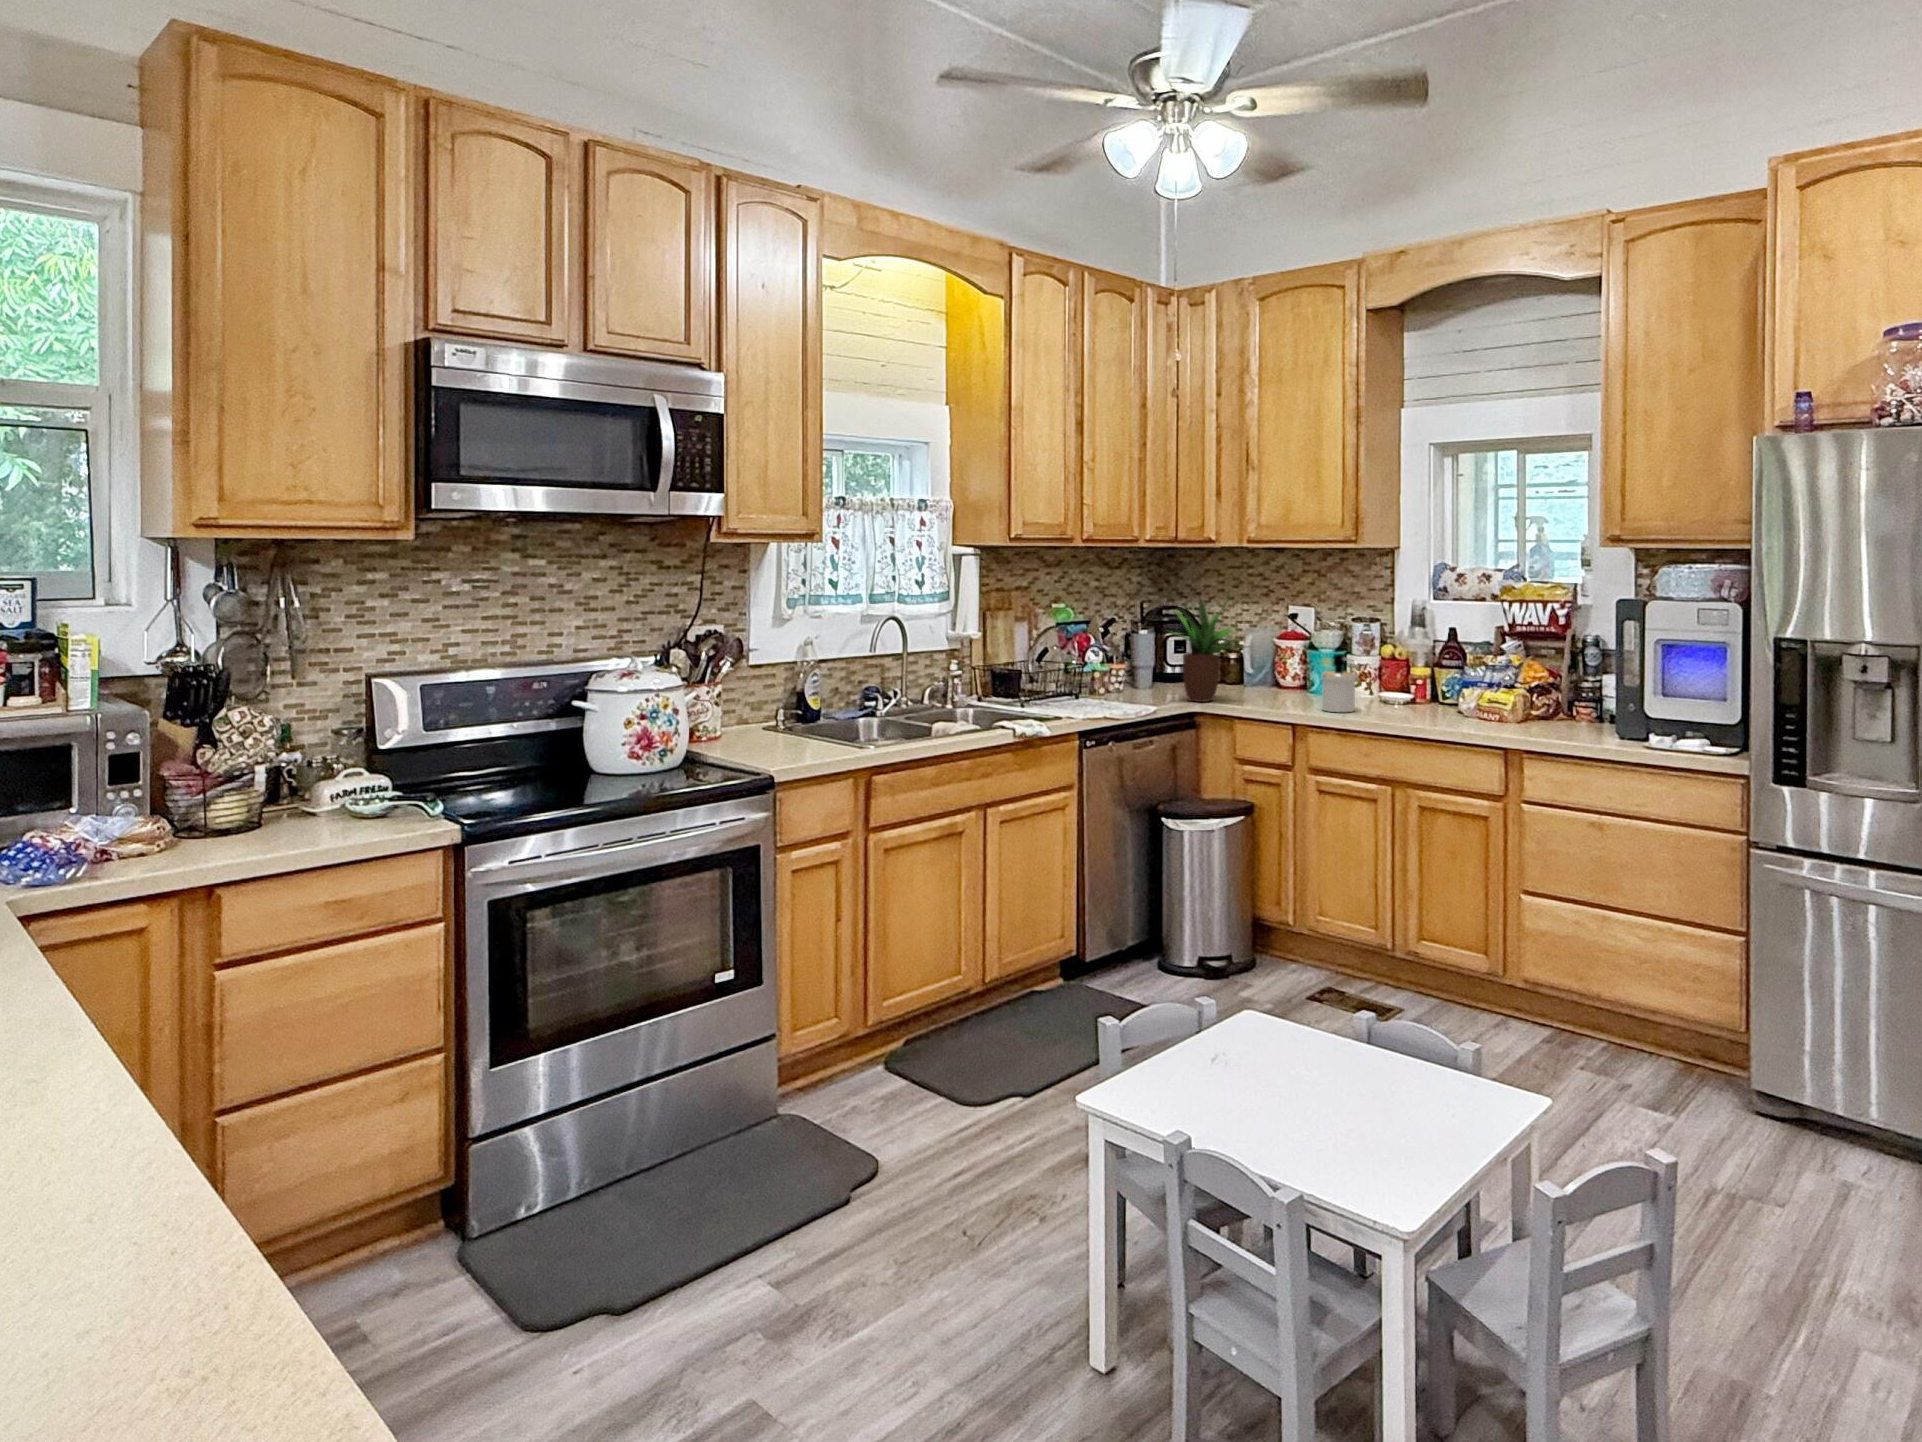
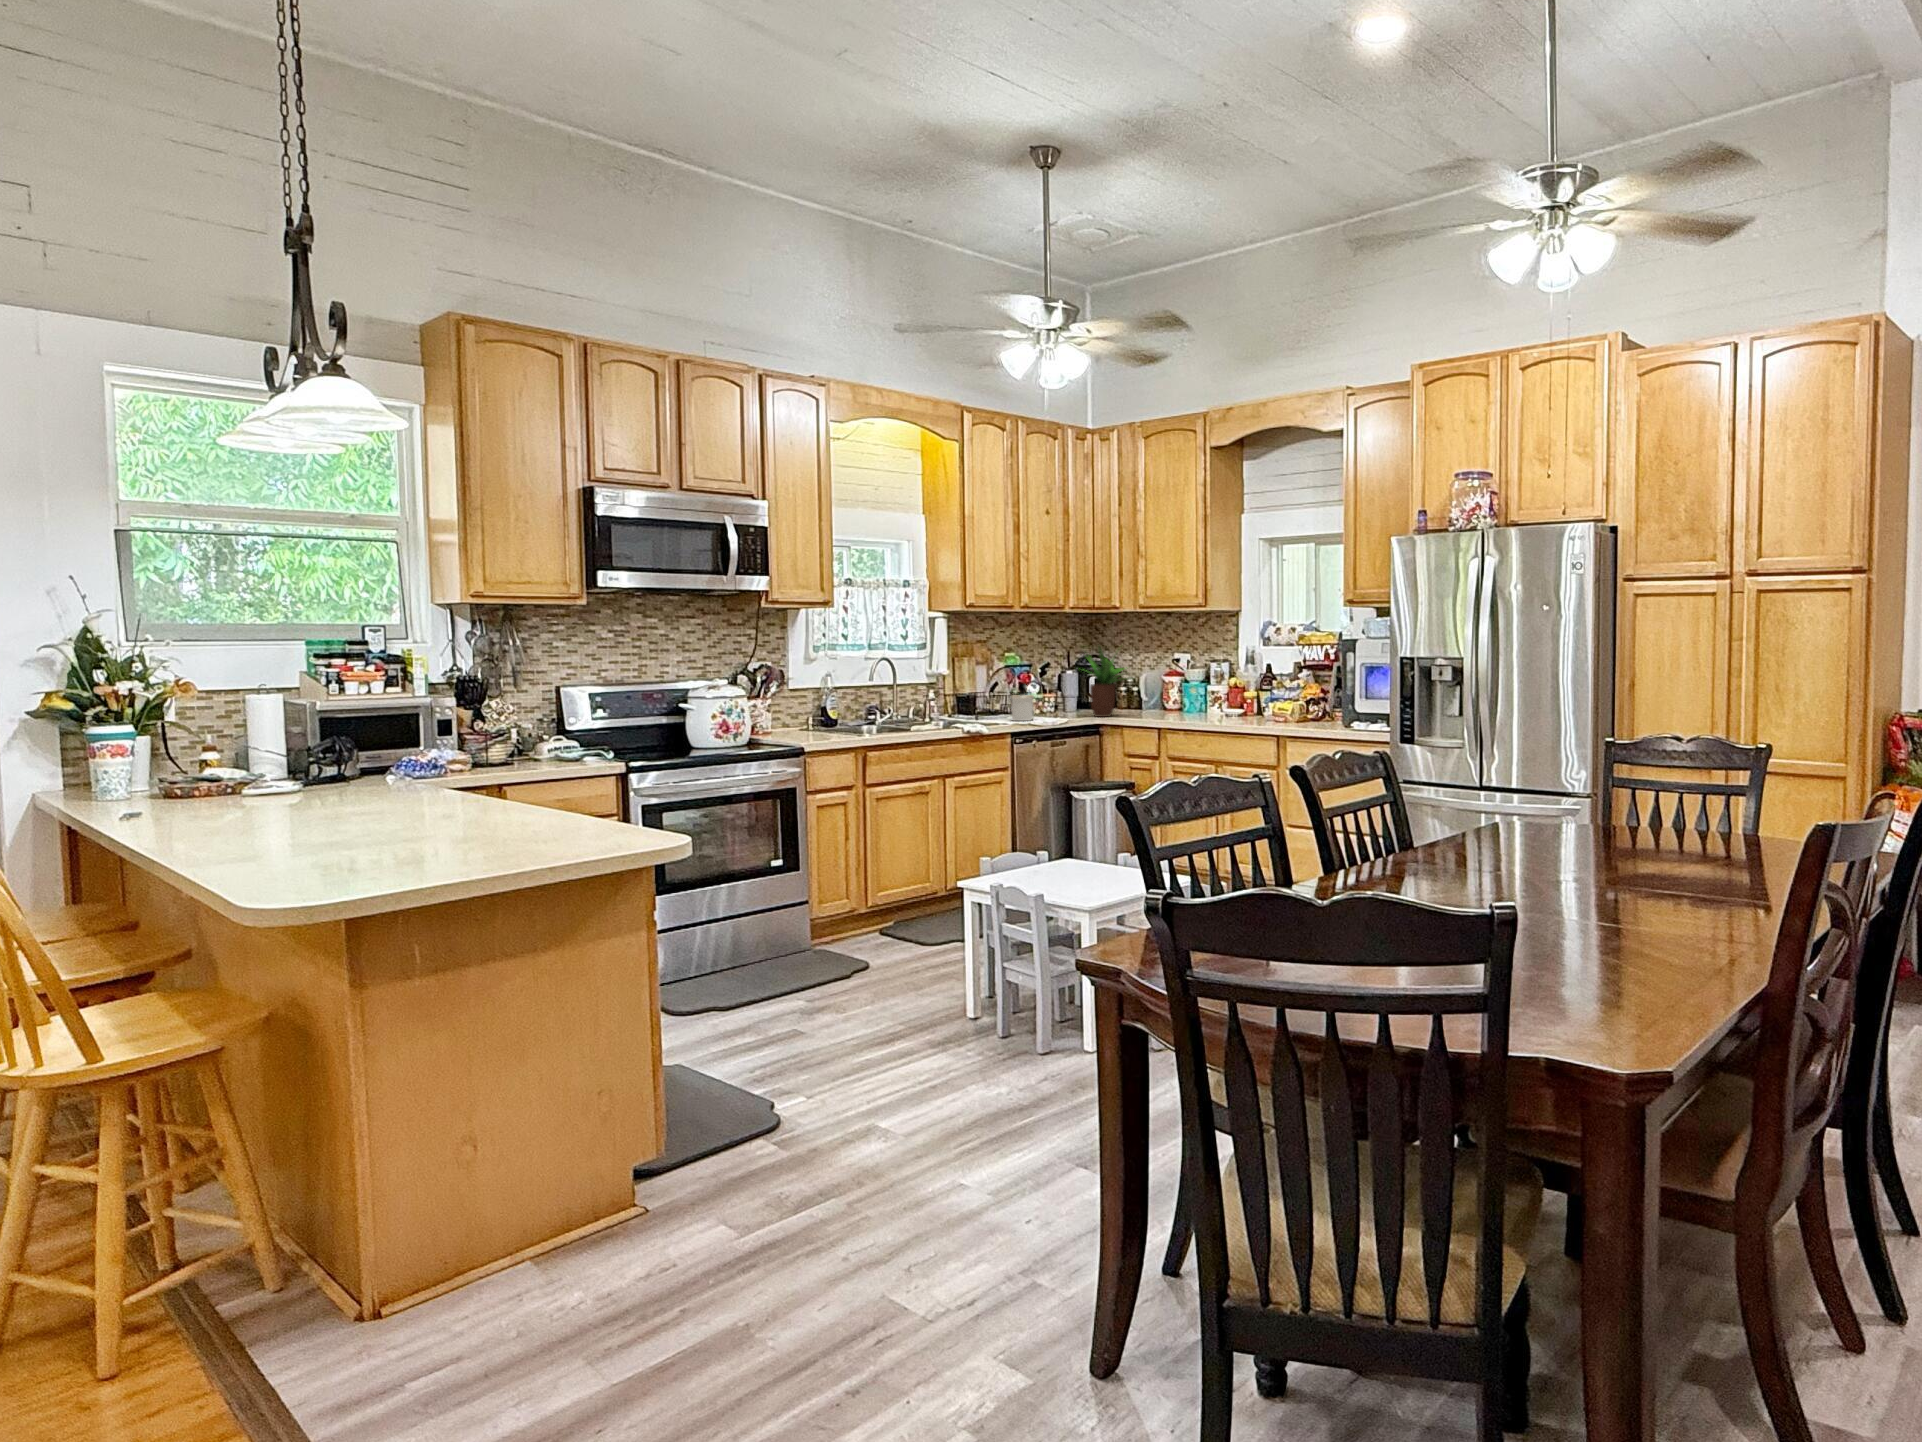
soap dispenser: present [1321,654,1359,712] -> present [1011,682,1034,721]

